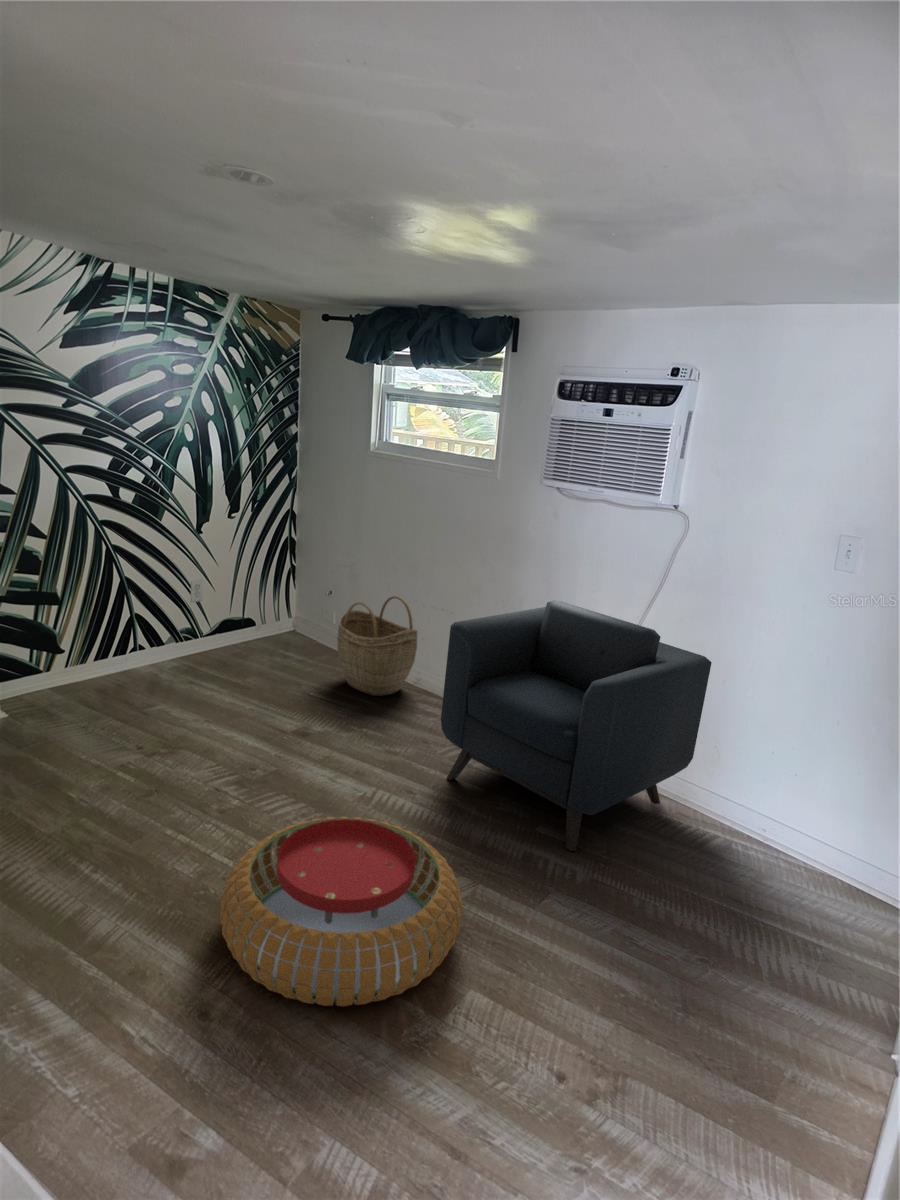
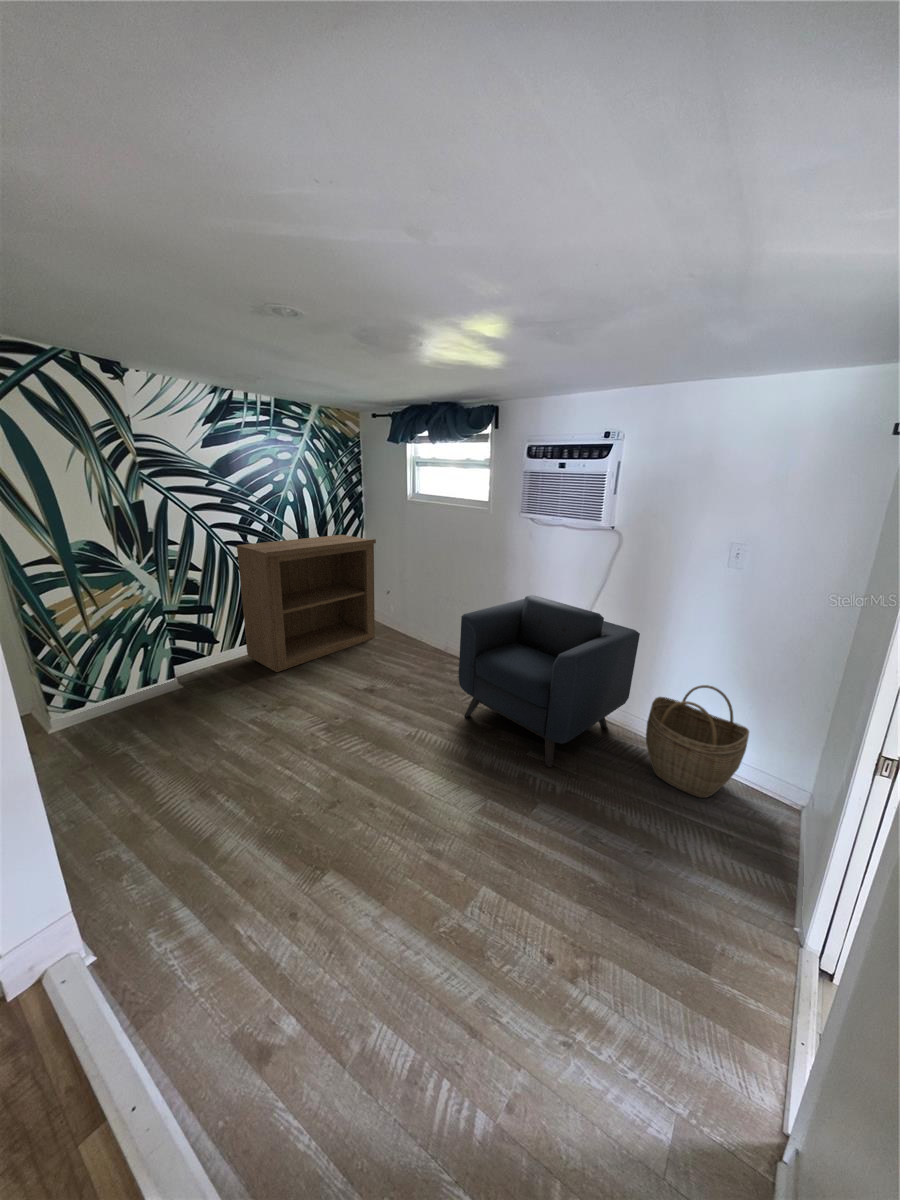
bookshelf: none [102,496,318,704] -> present [237,535,376,672]
woven basket: present [337,596,417,696] -> present [646,685,749,798]
pouf: present [220,817,462,1006] -> none [306,755,475,905]

